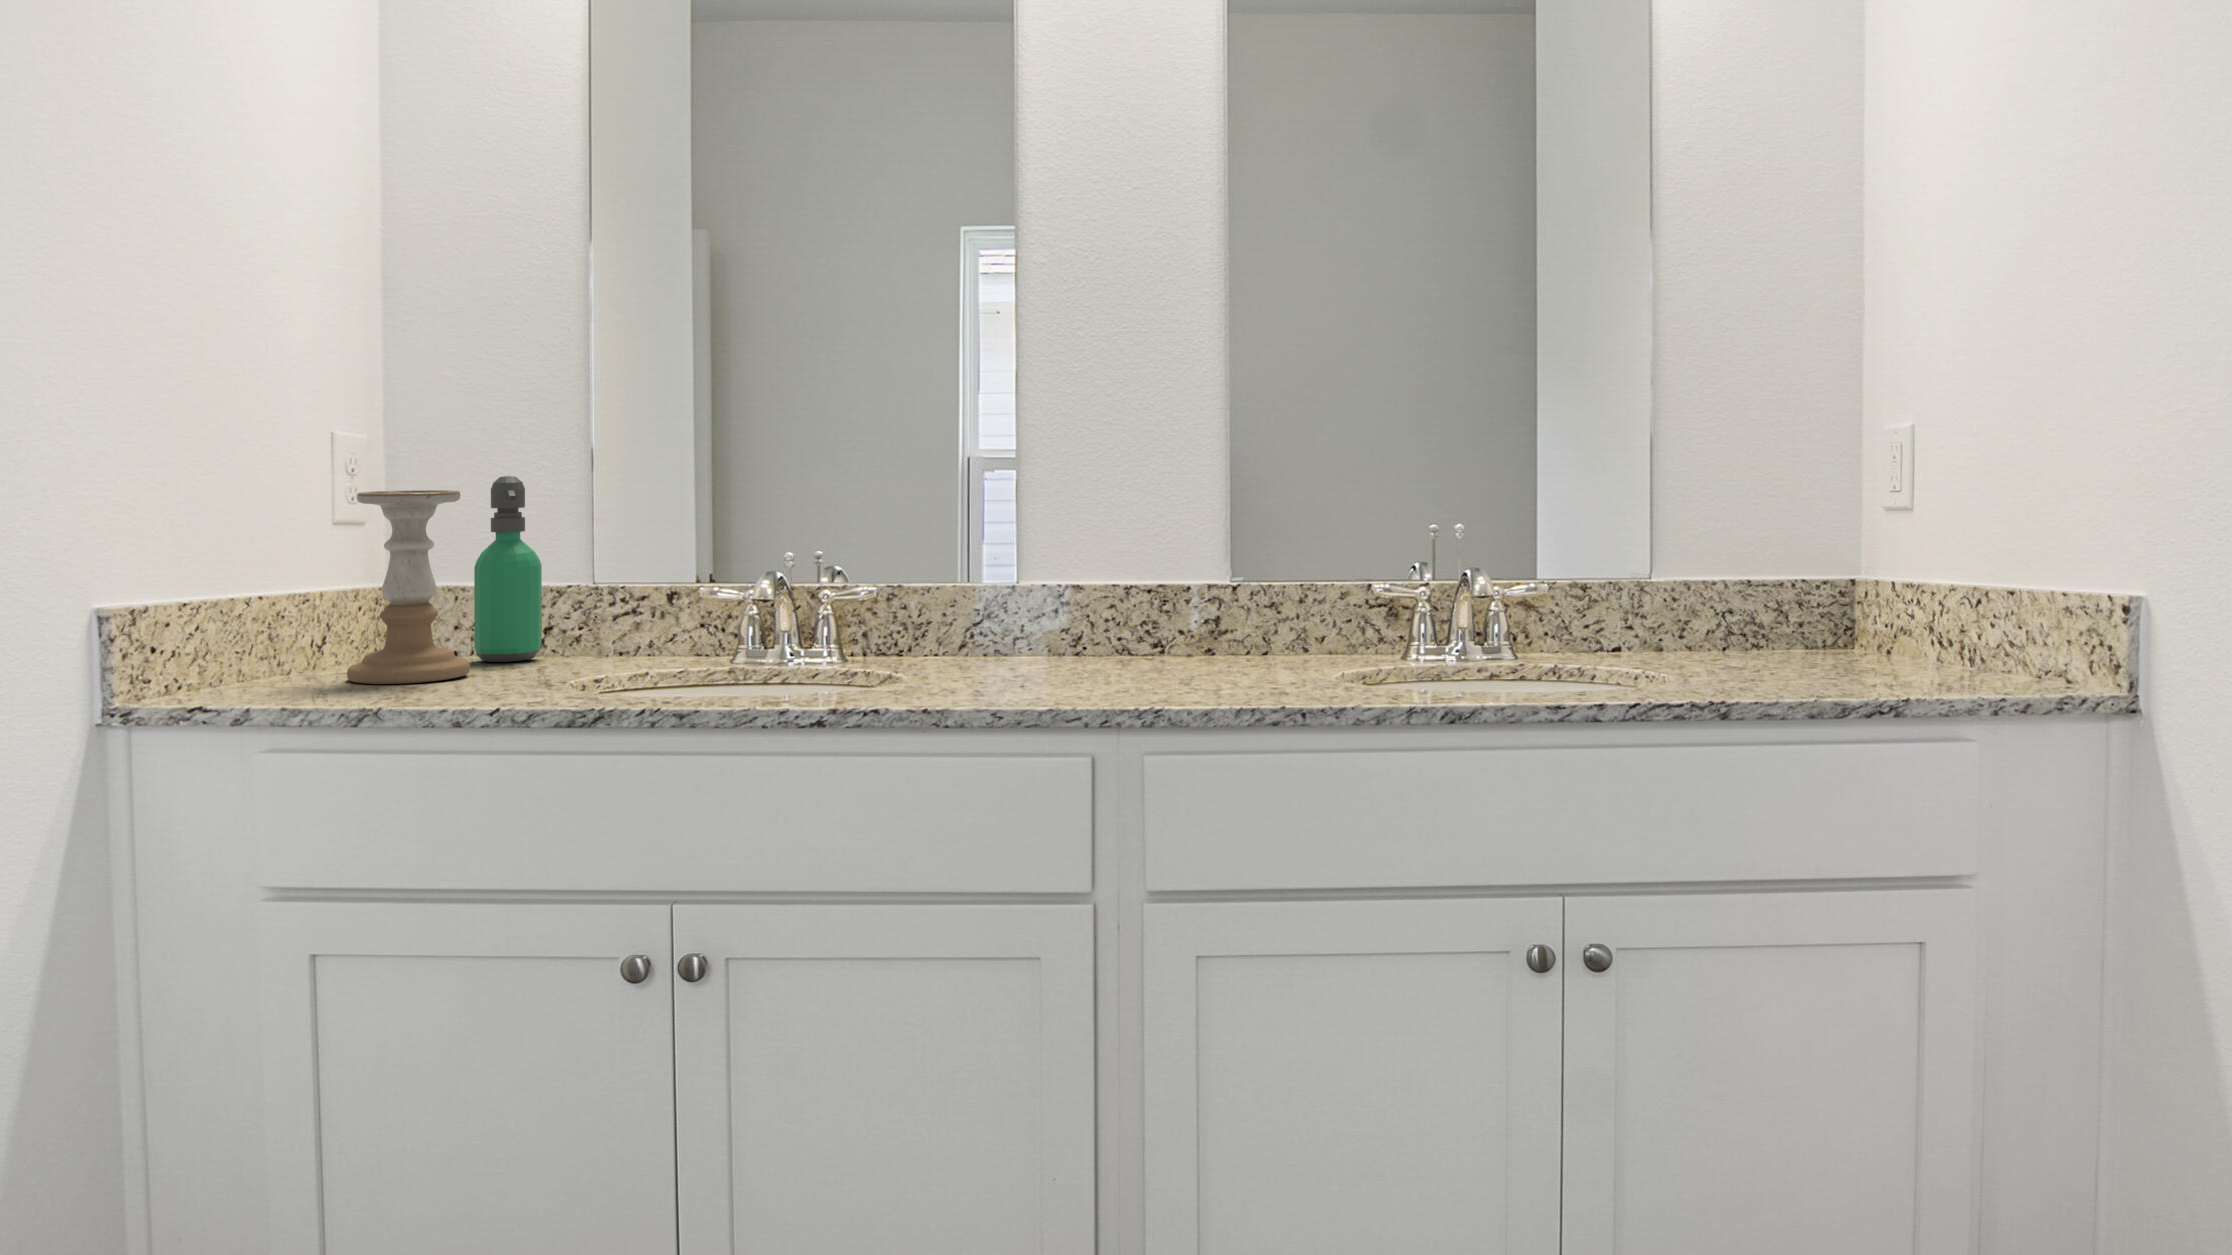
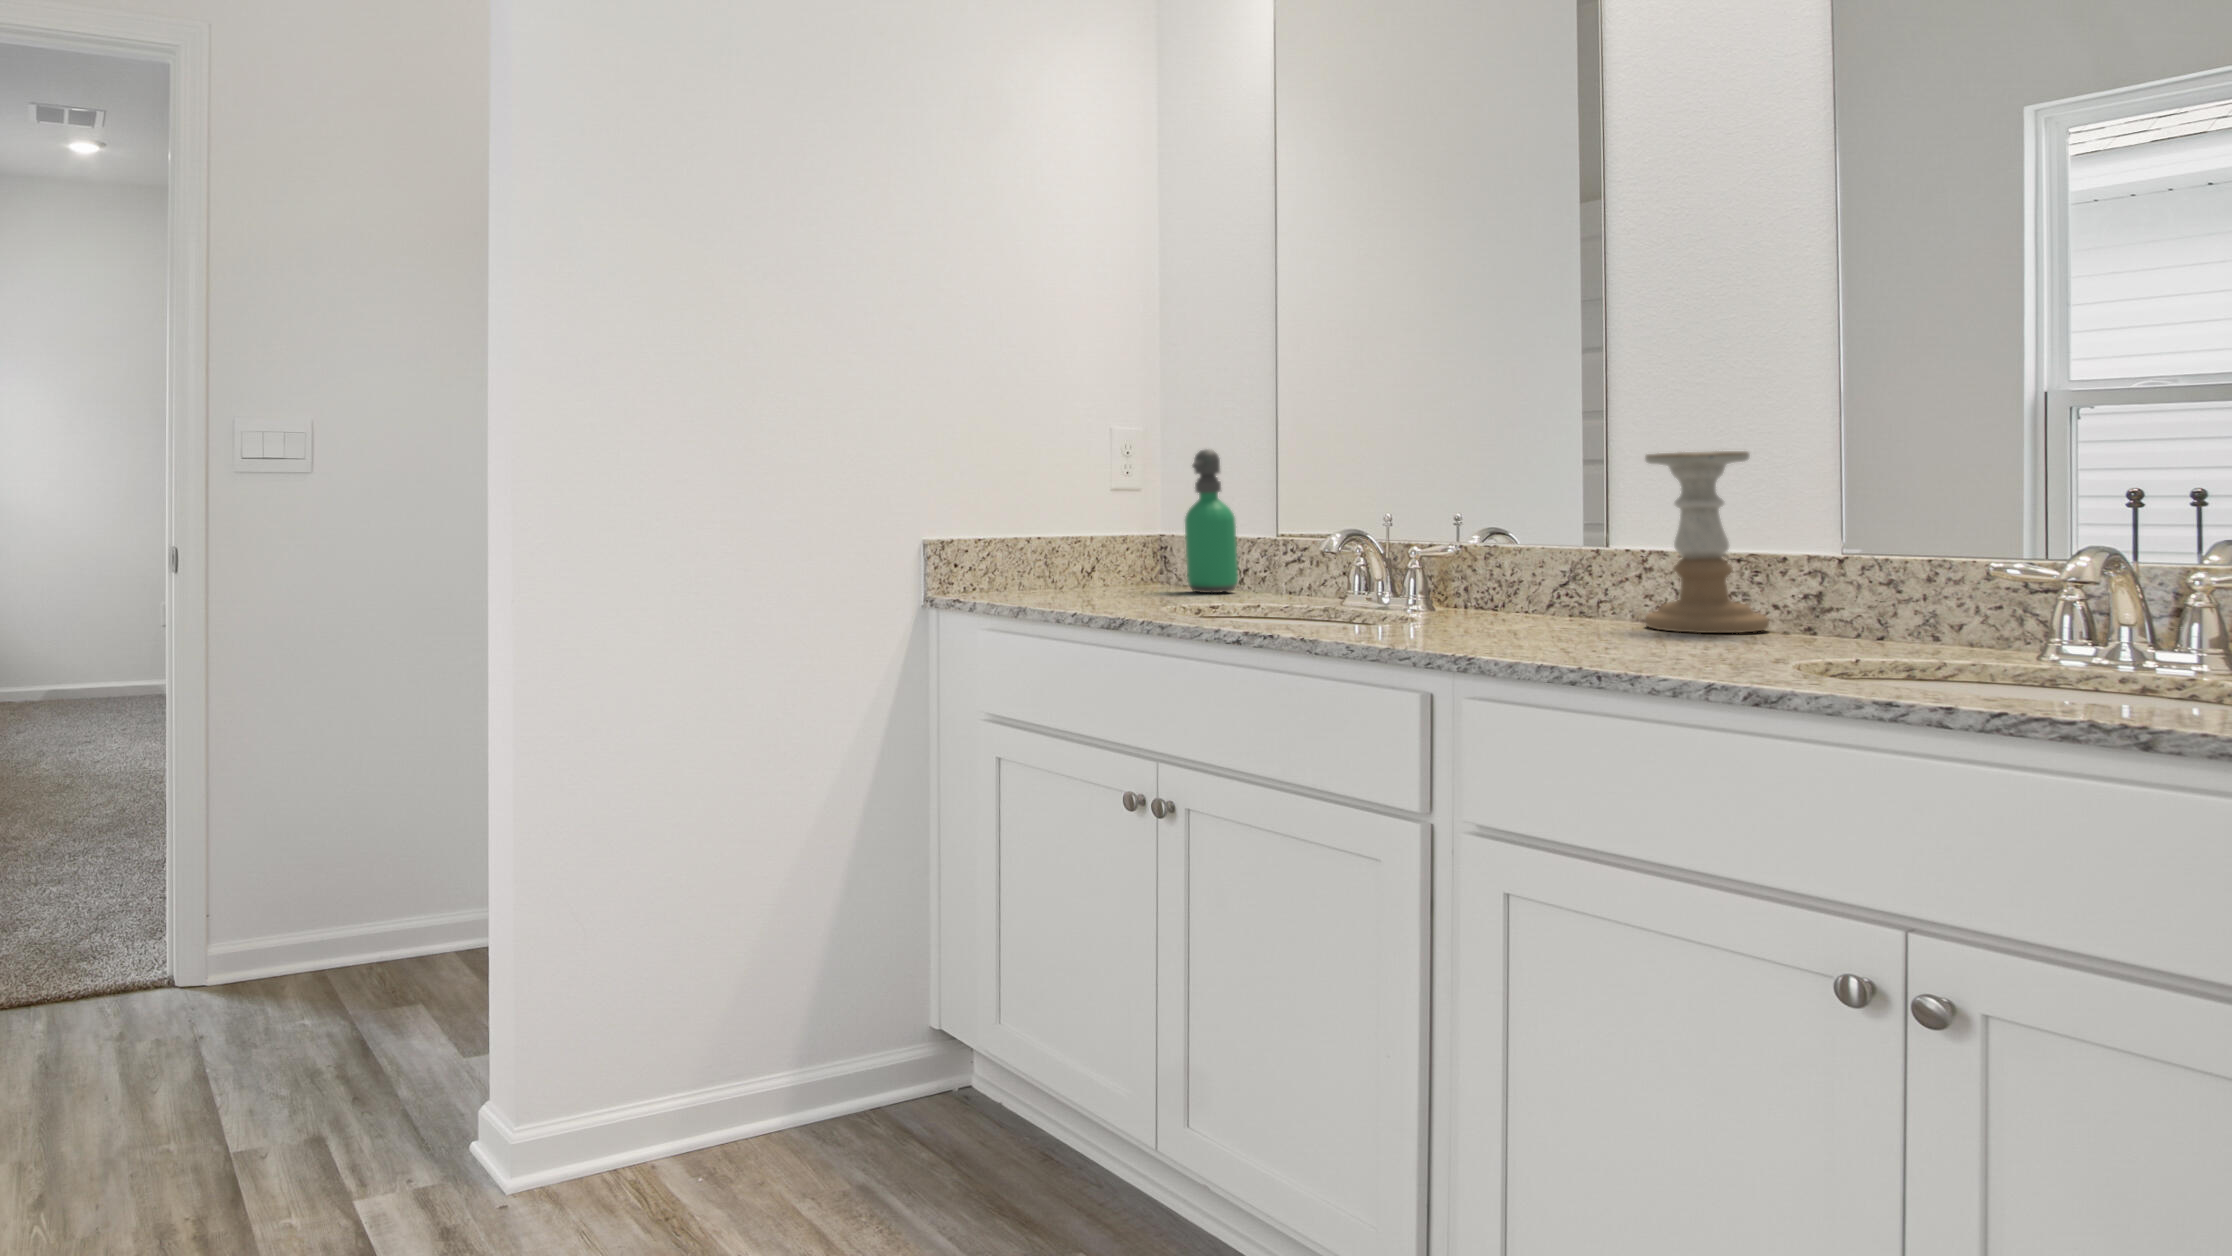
candle holder: present [347,490,470,684] -> present [1645,451,1769,633]

